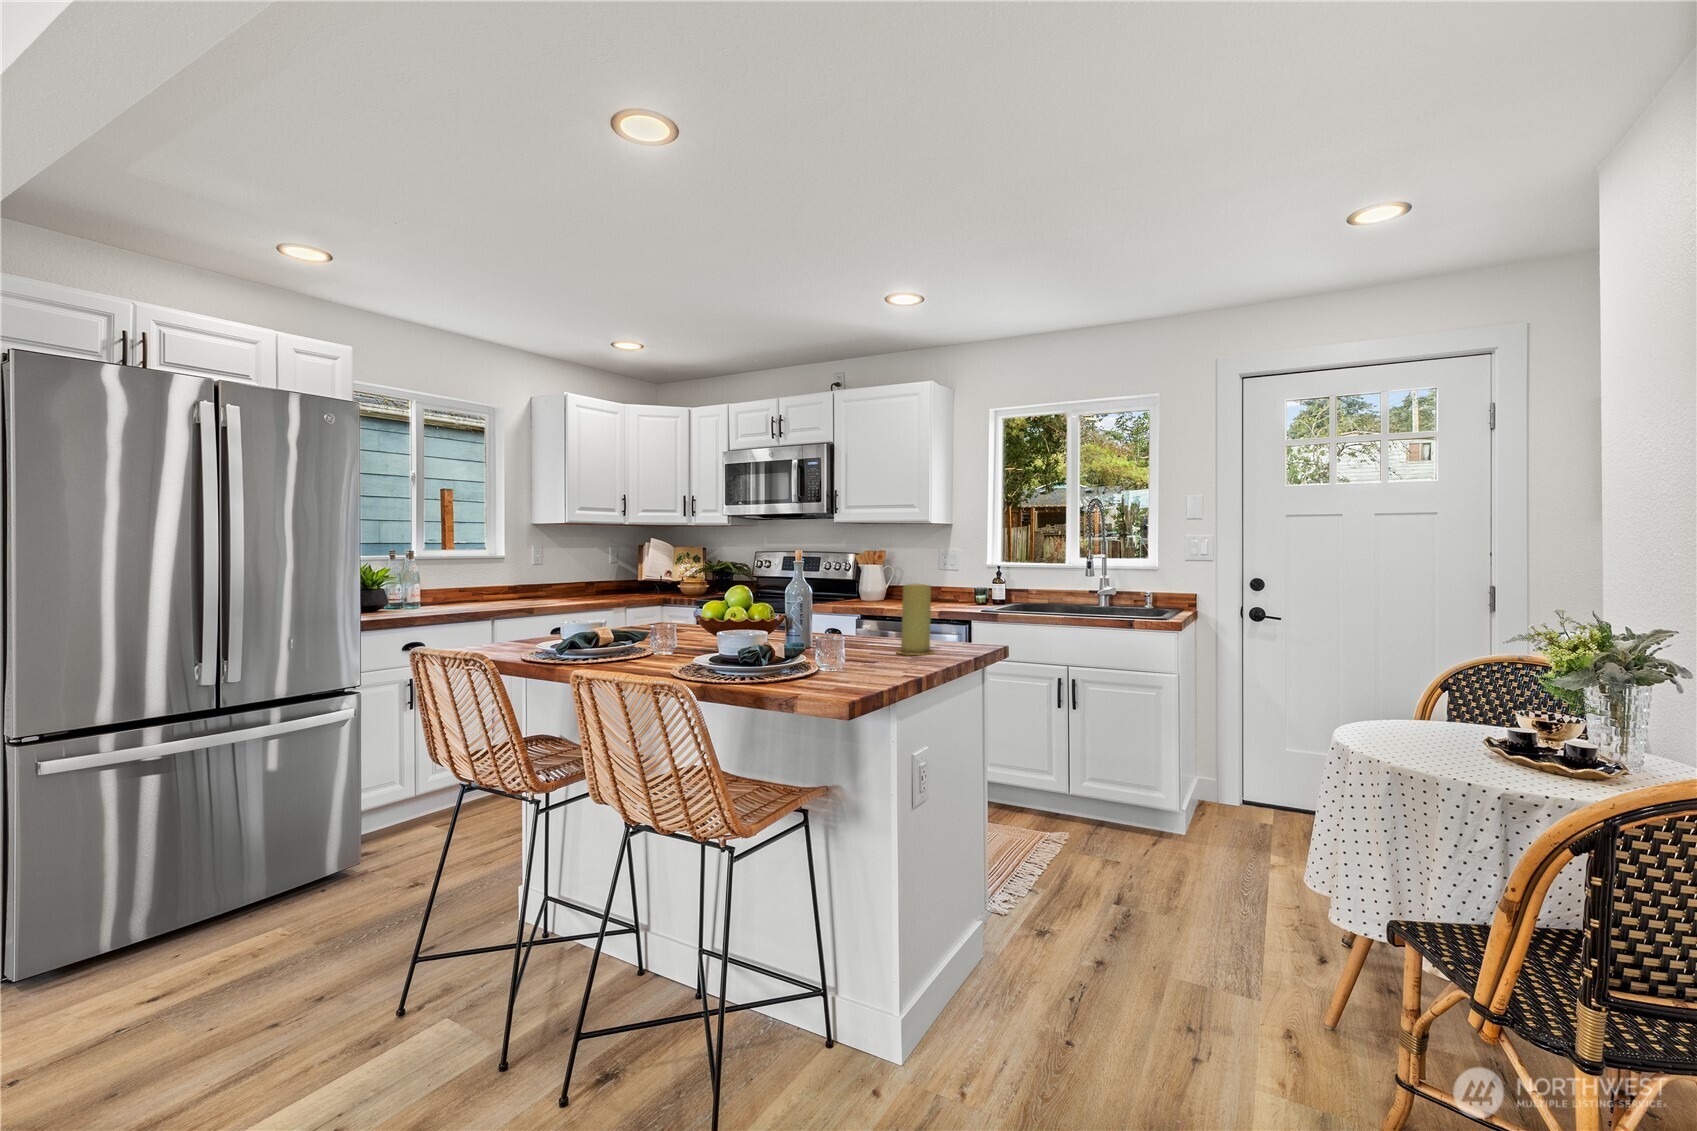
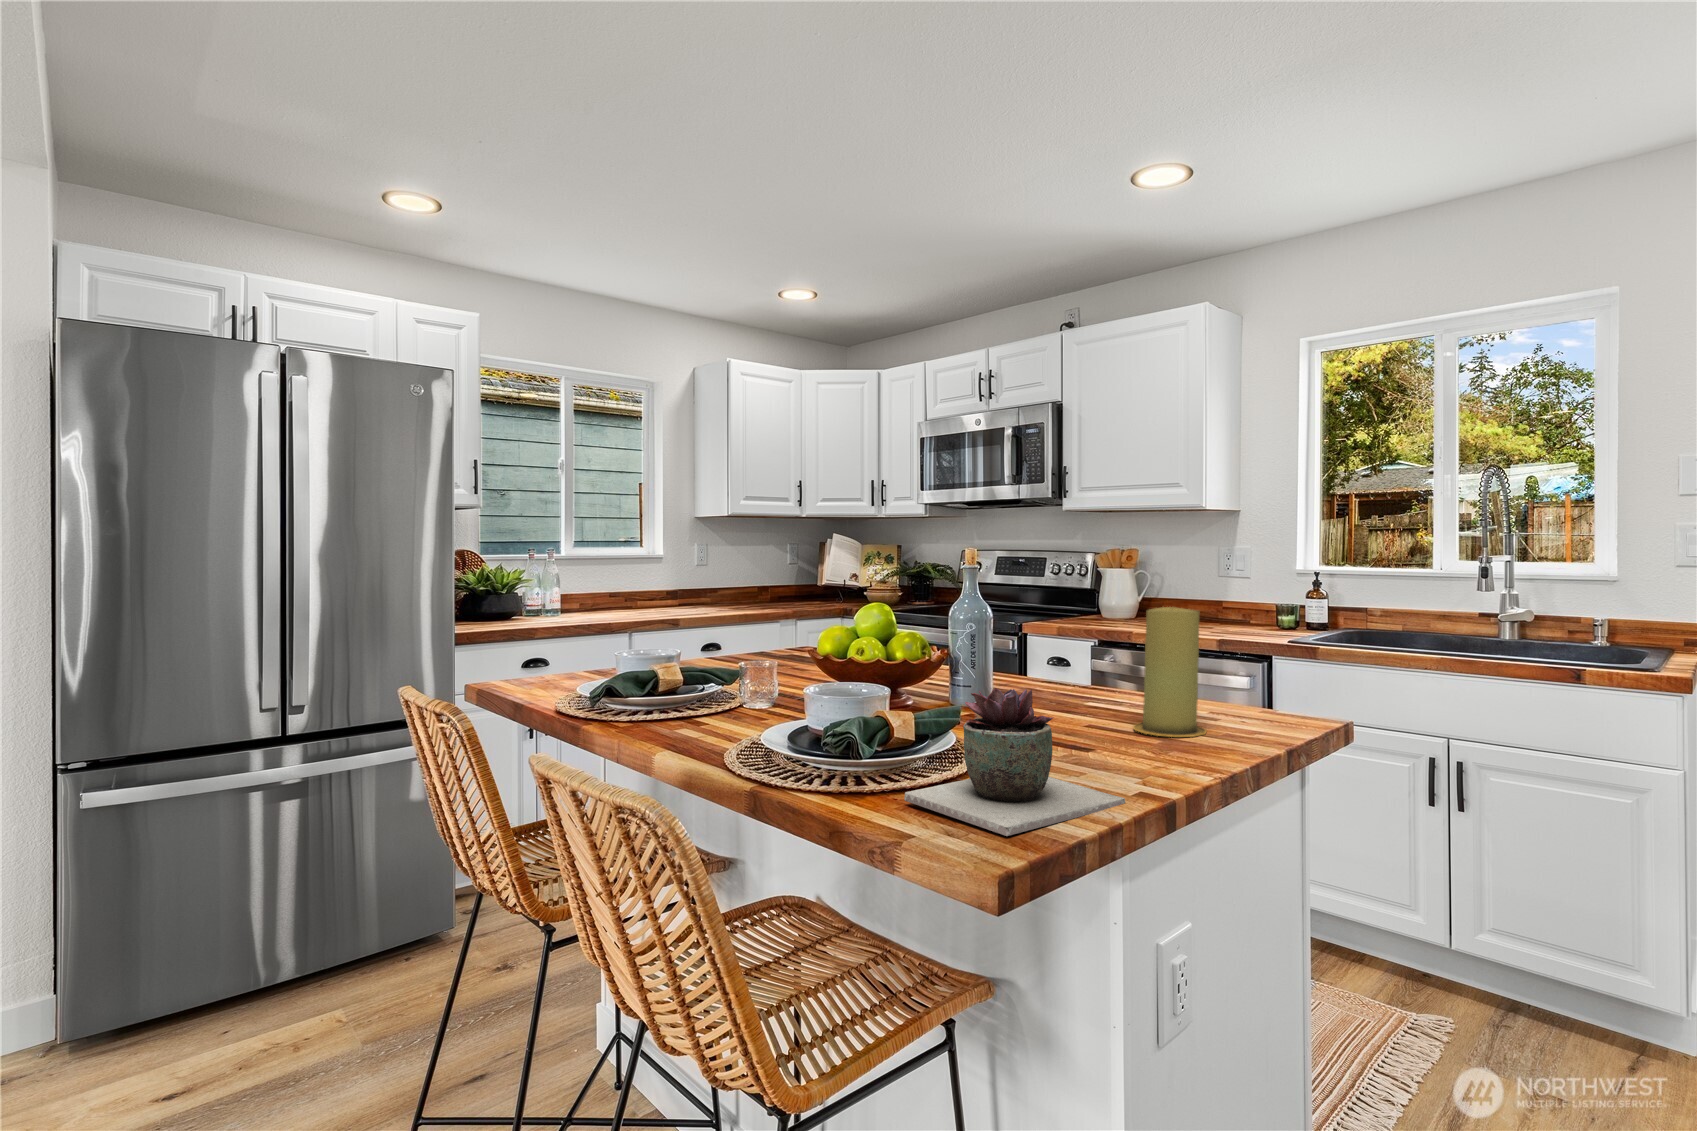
succulent plant: none [788,622,899,692] -> present [905,688,1125,836]

